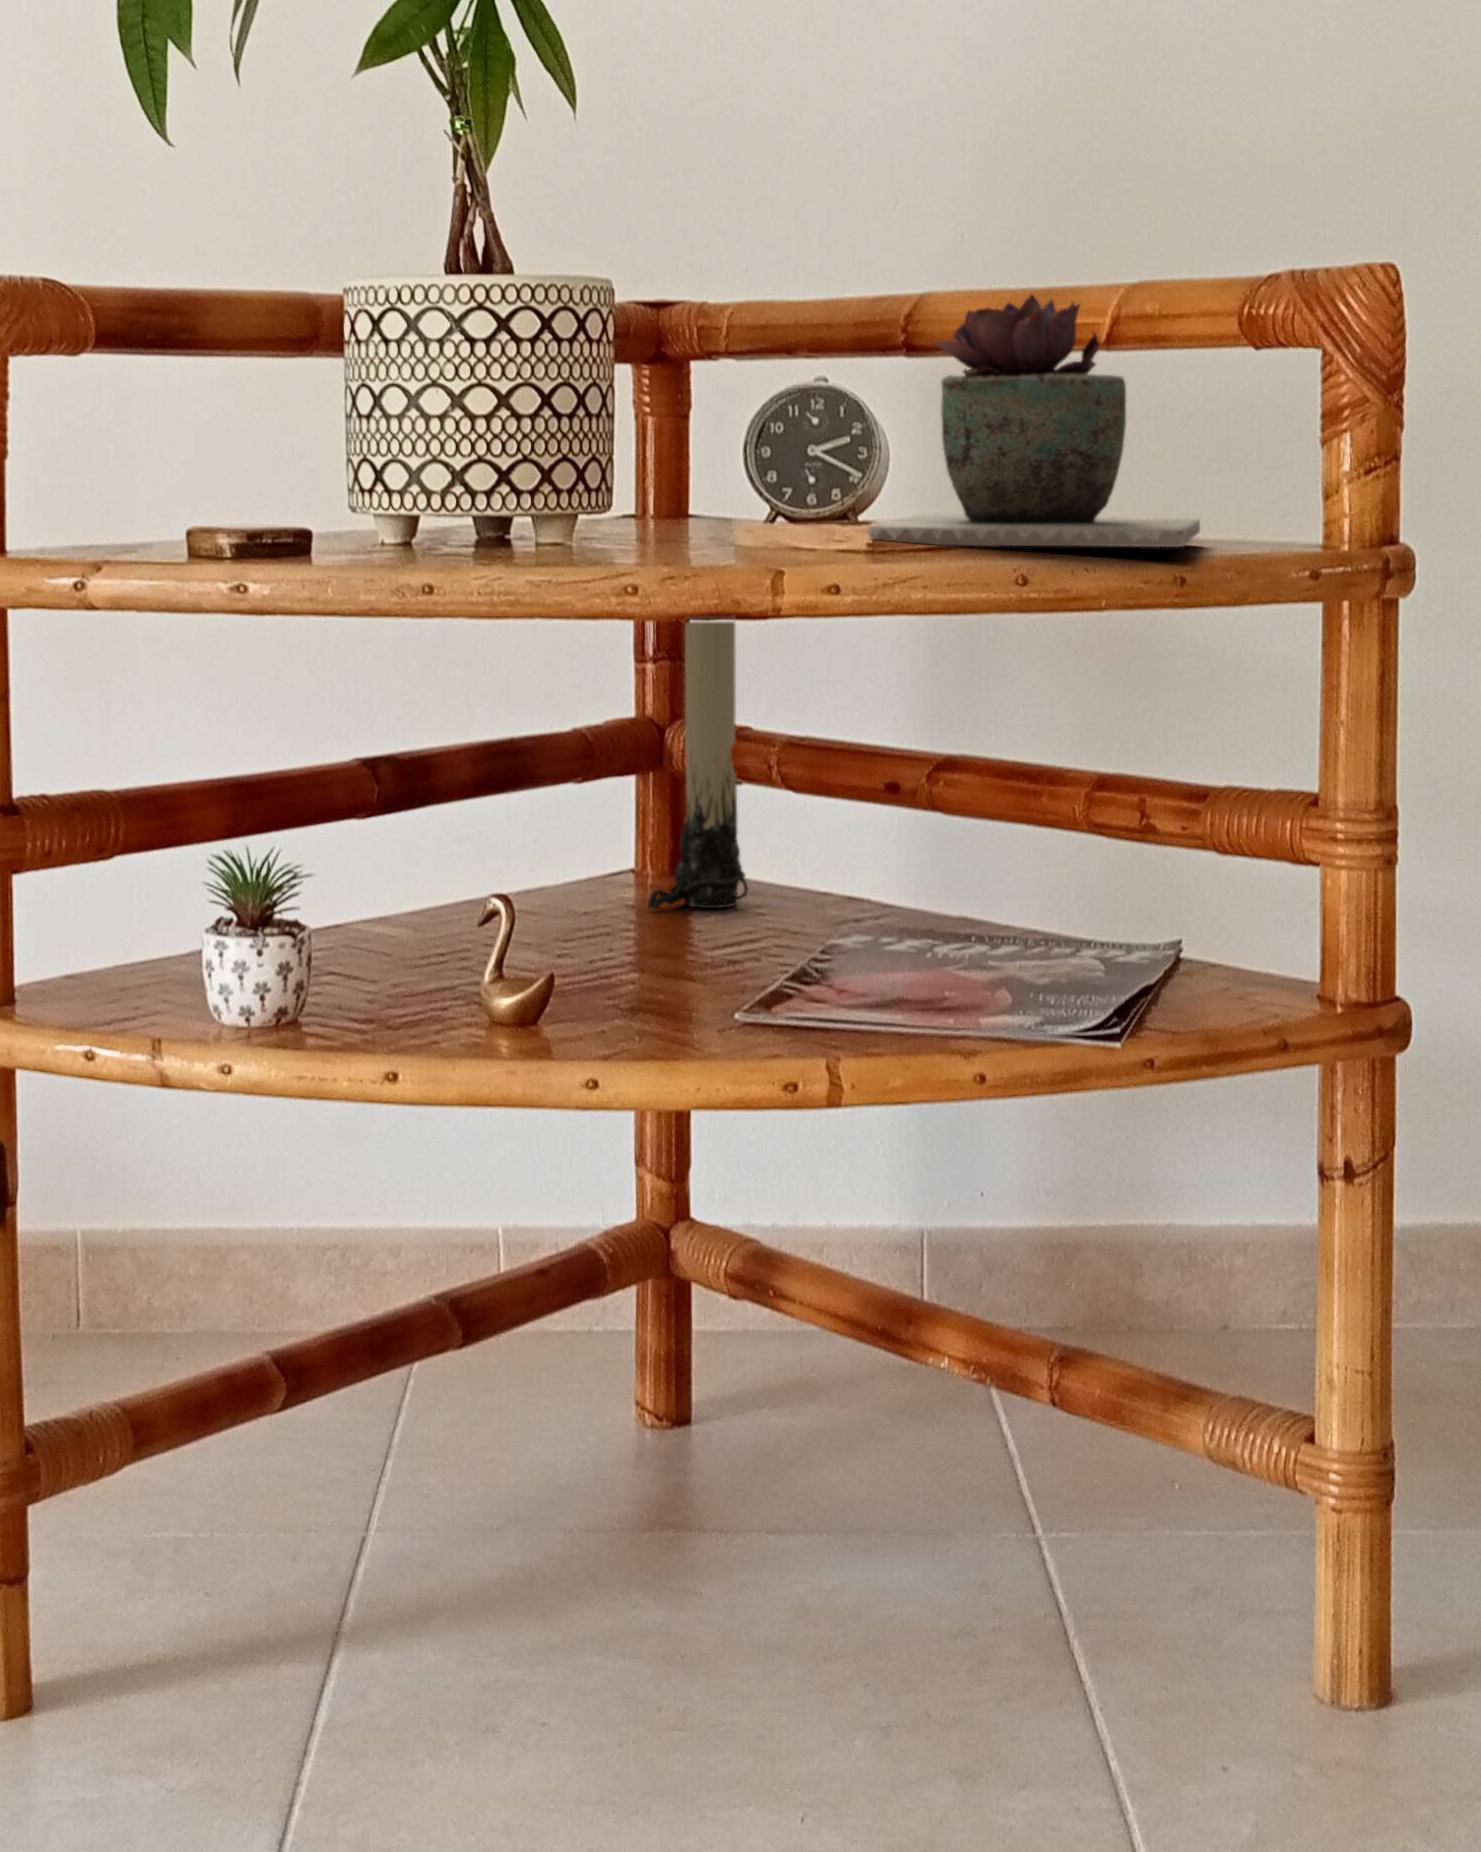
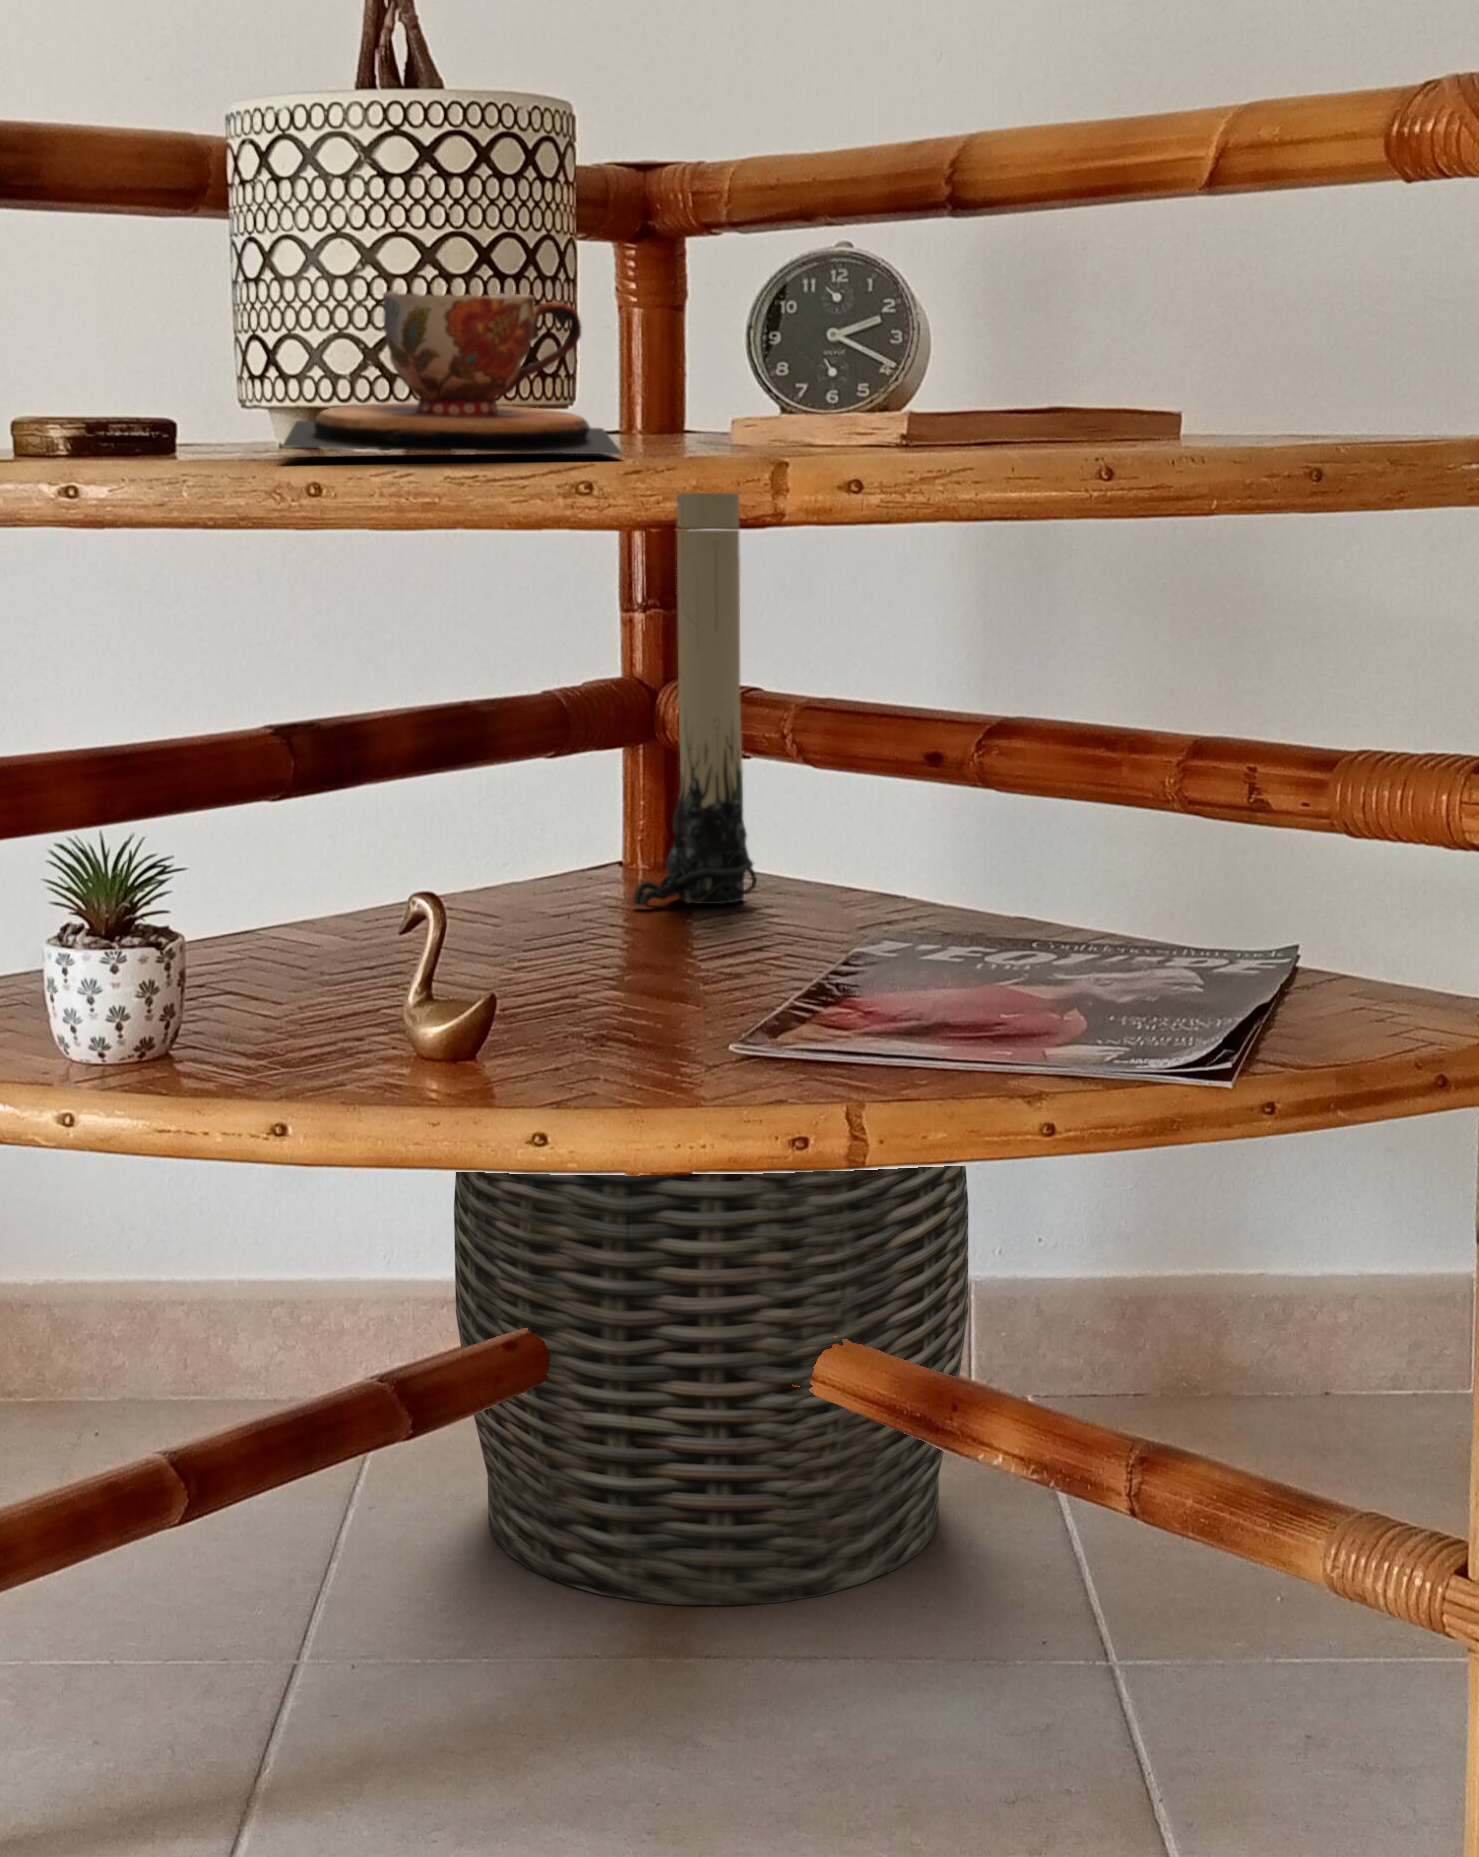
succulent plant: present [869,295,1200,547] -> none [902,110,1328,437]
teacup: none [397,428,658,559] -> present [282,291,622,455]
woven basket: none [495,966,919,1485] -> present [454,1166,968,1606]

